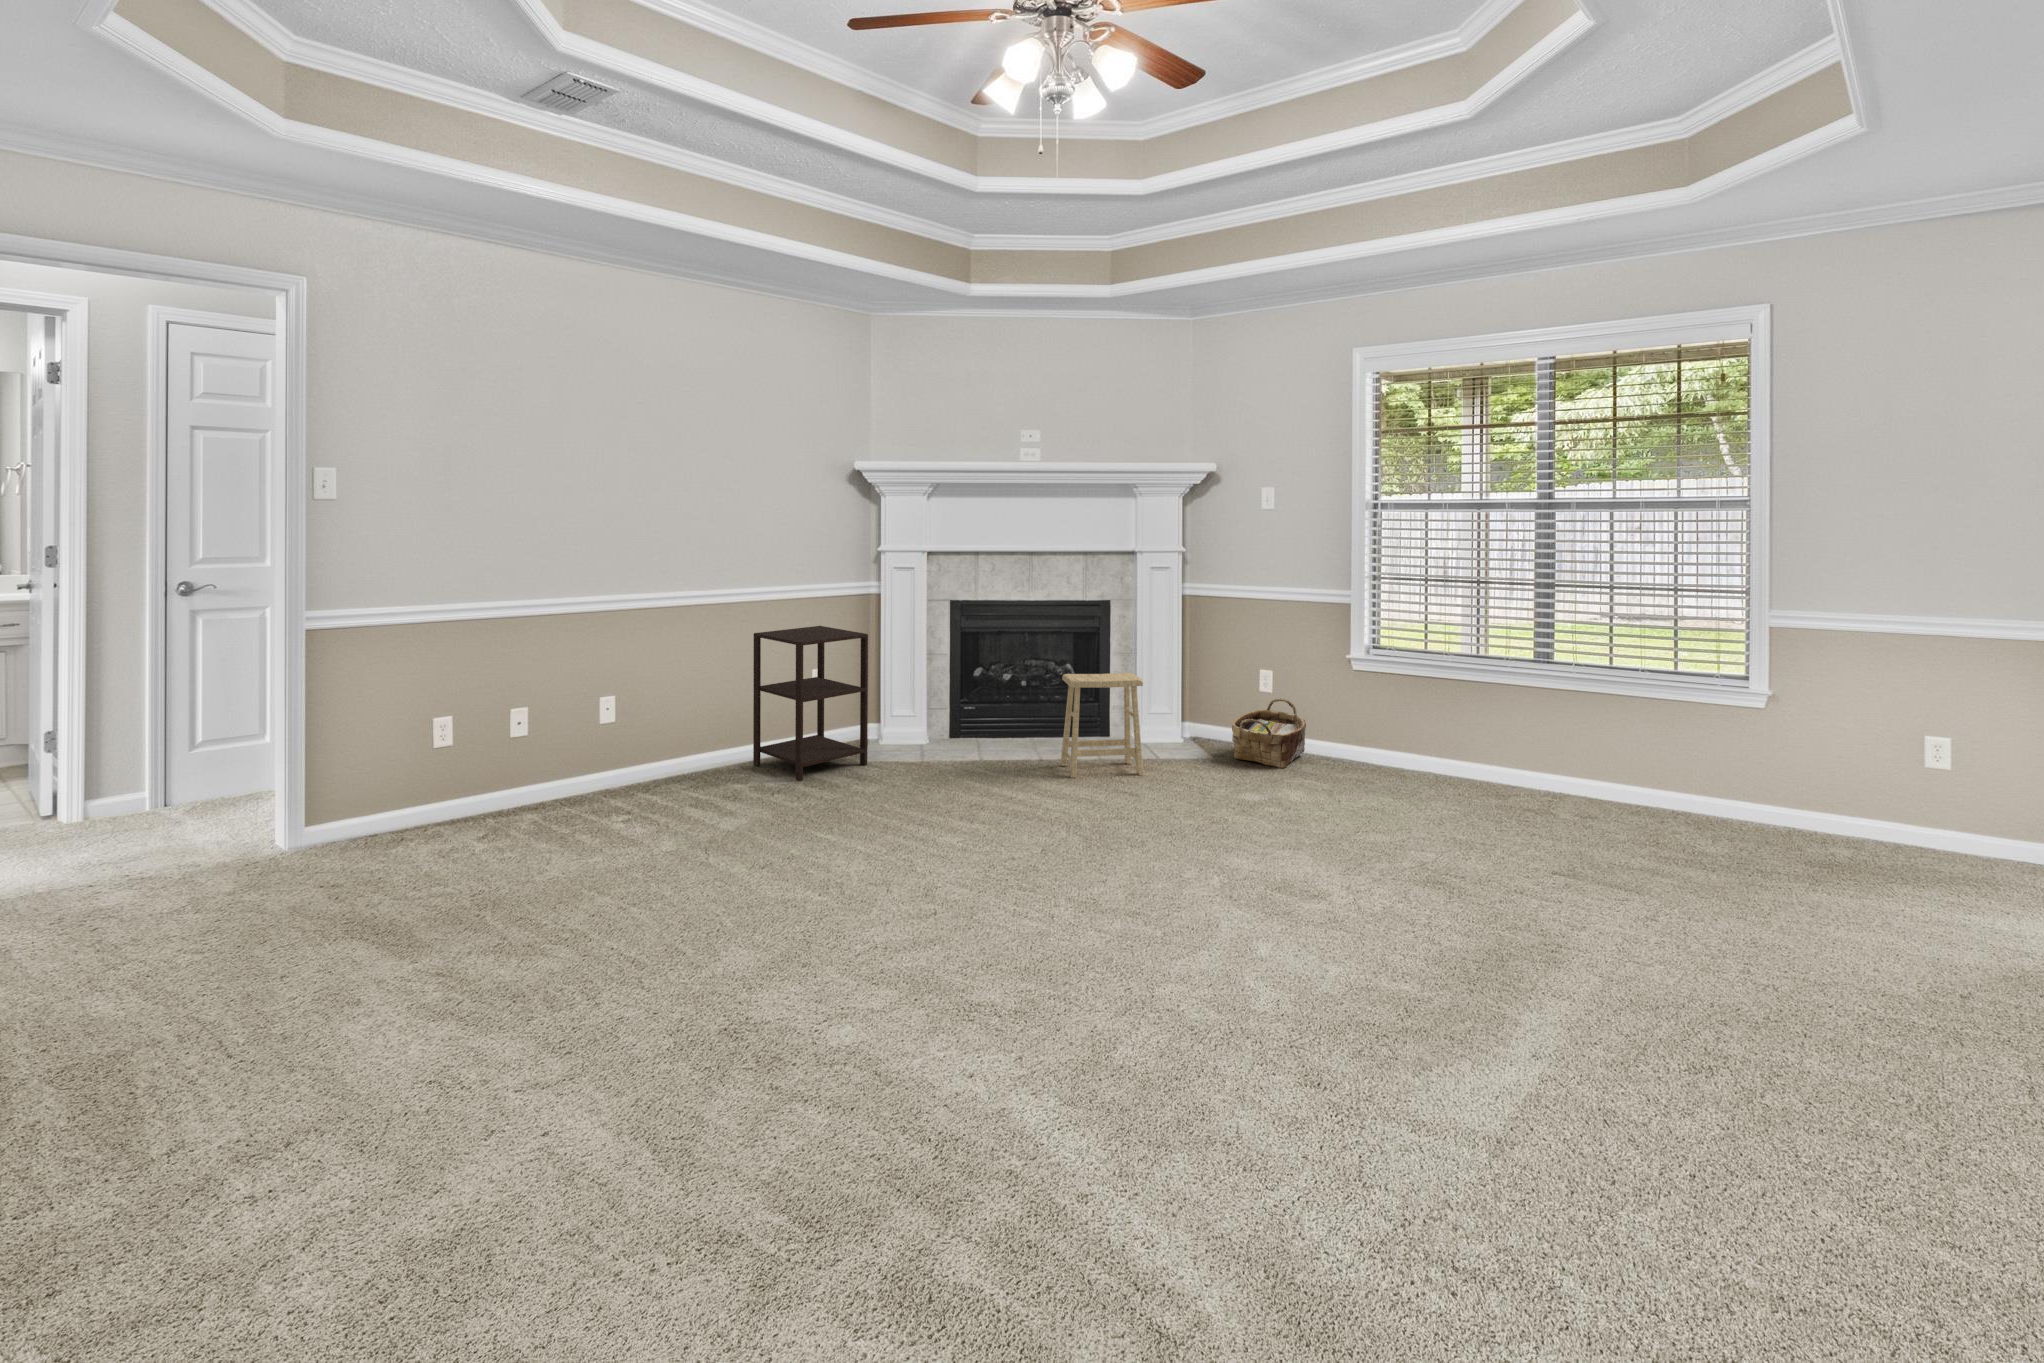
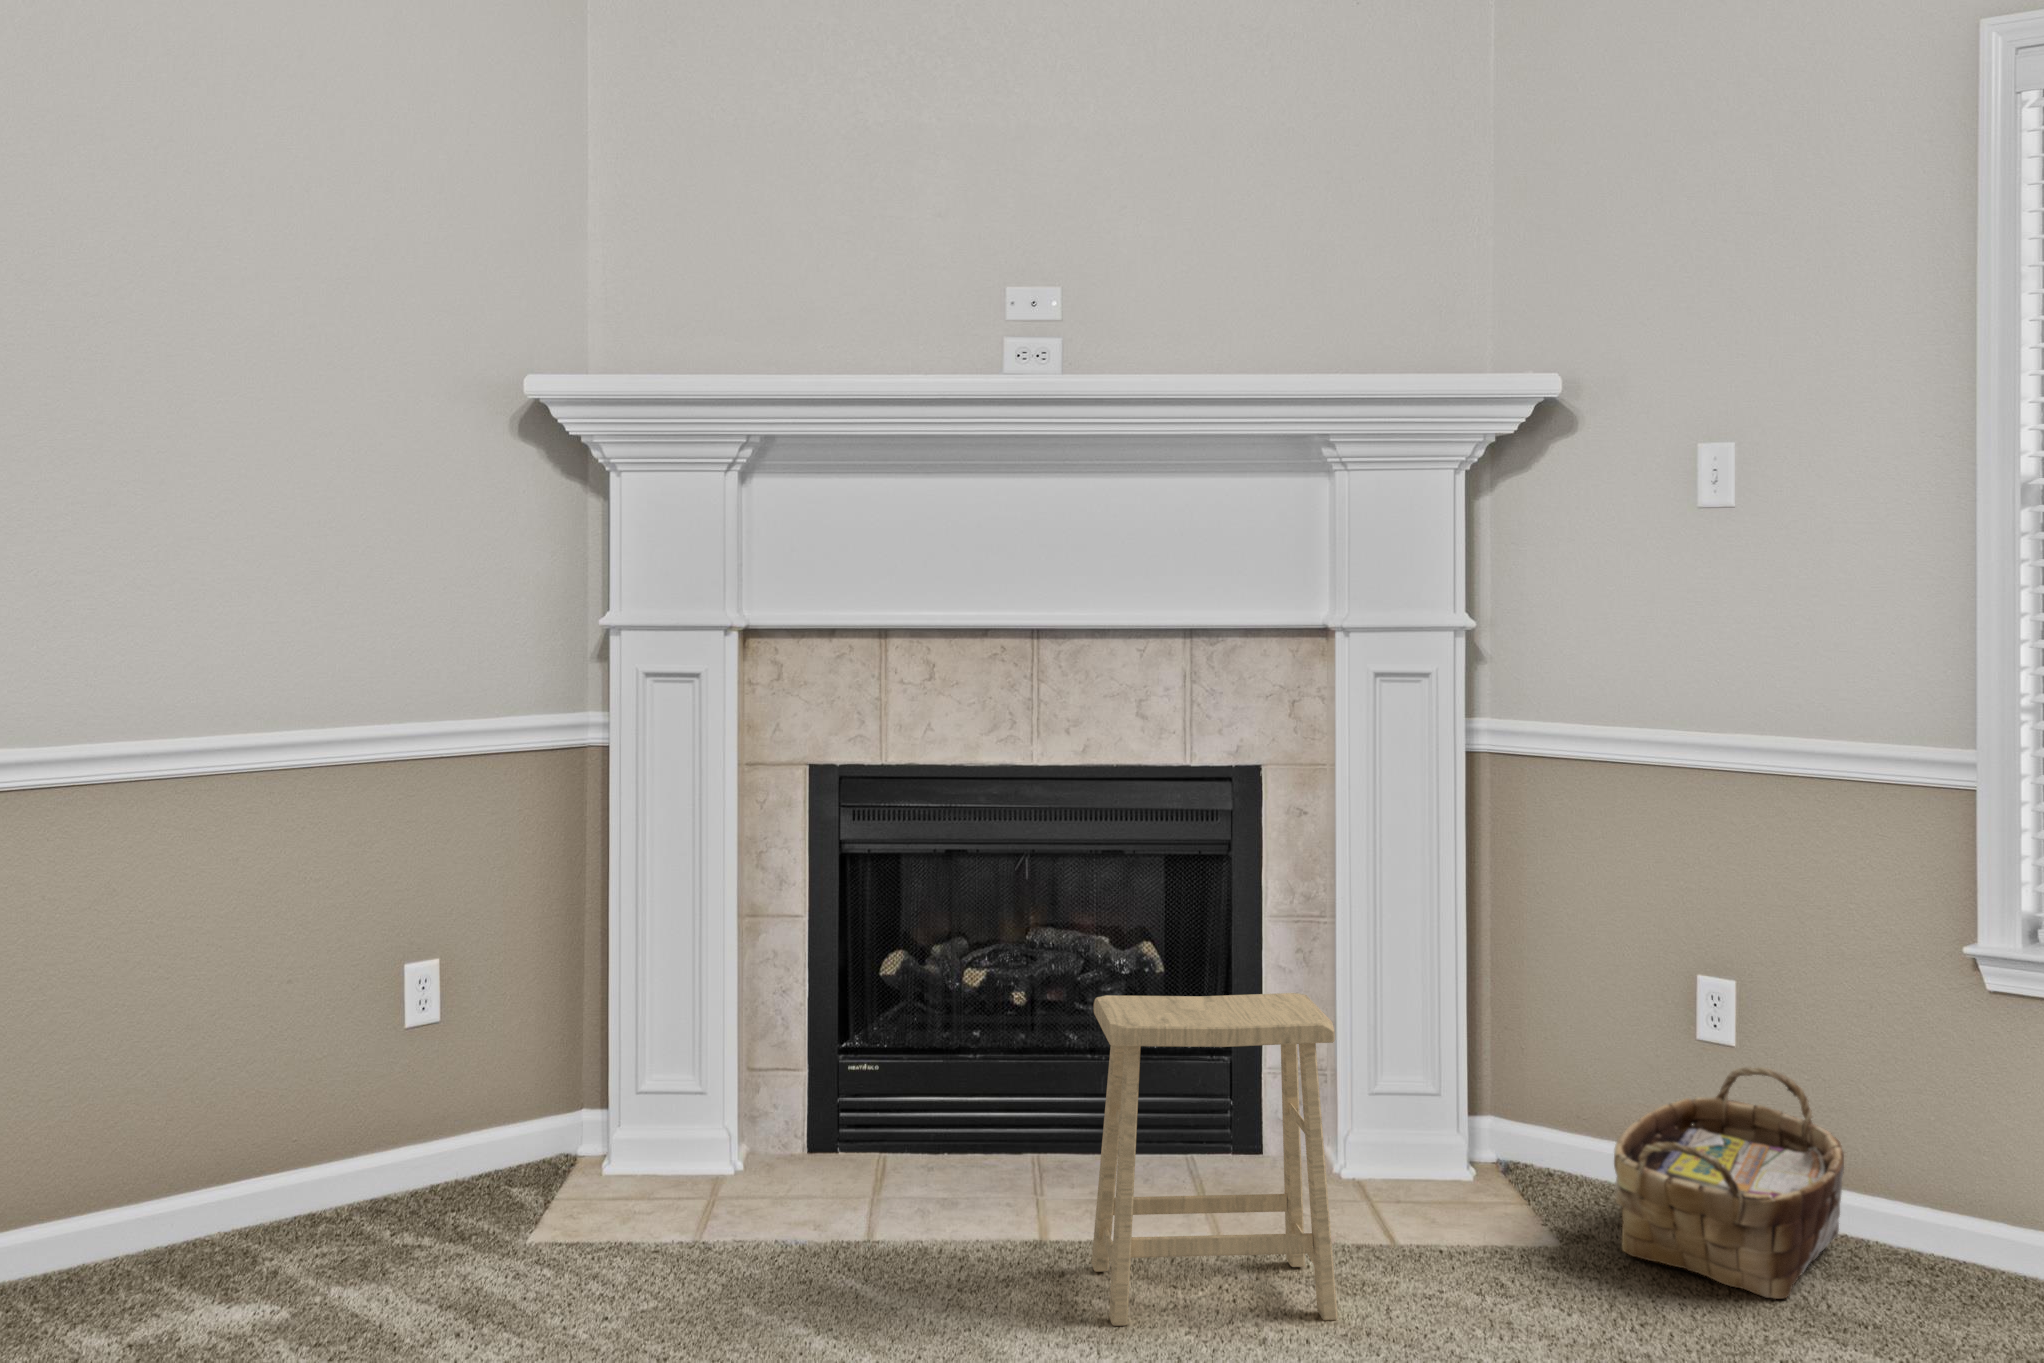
side table: present [753,626,868,781] -> none [208,837,529,1317]

